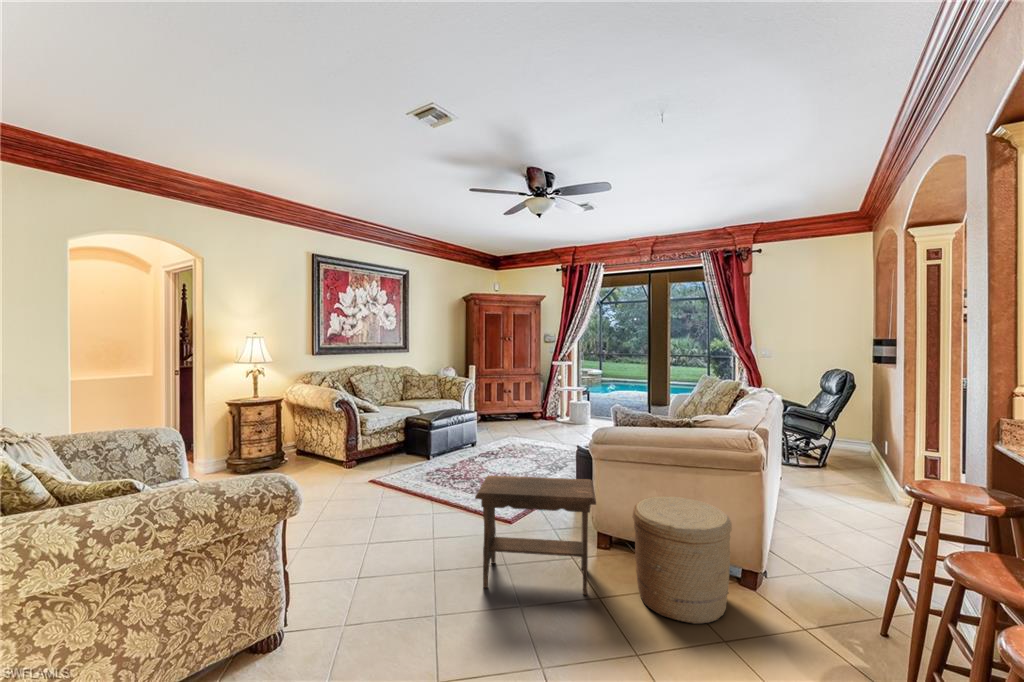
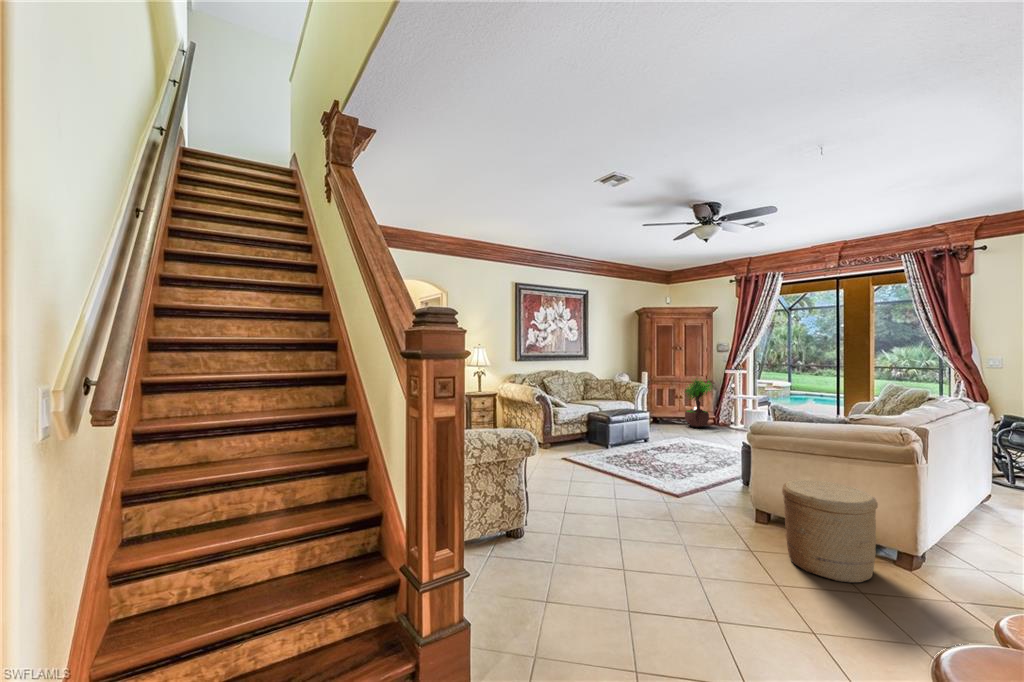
potted tree: none [509,368,541,423] -> present [685,378,712,427]
footstool: present [475,475,596,595] -> none [648,452,749,550]

